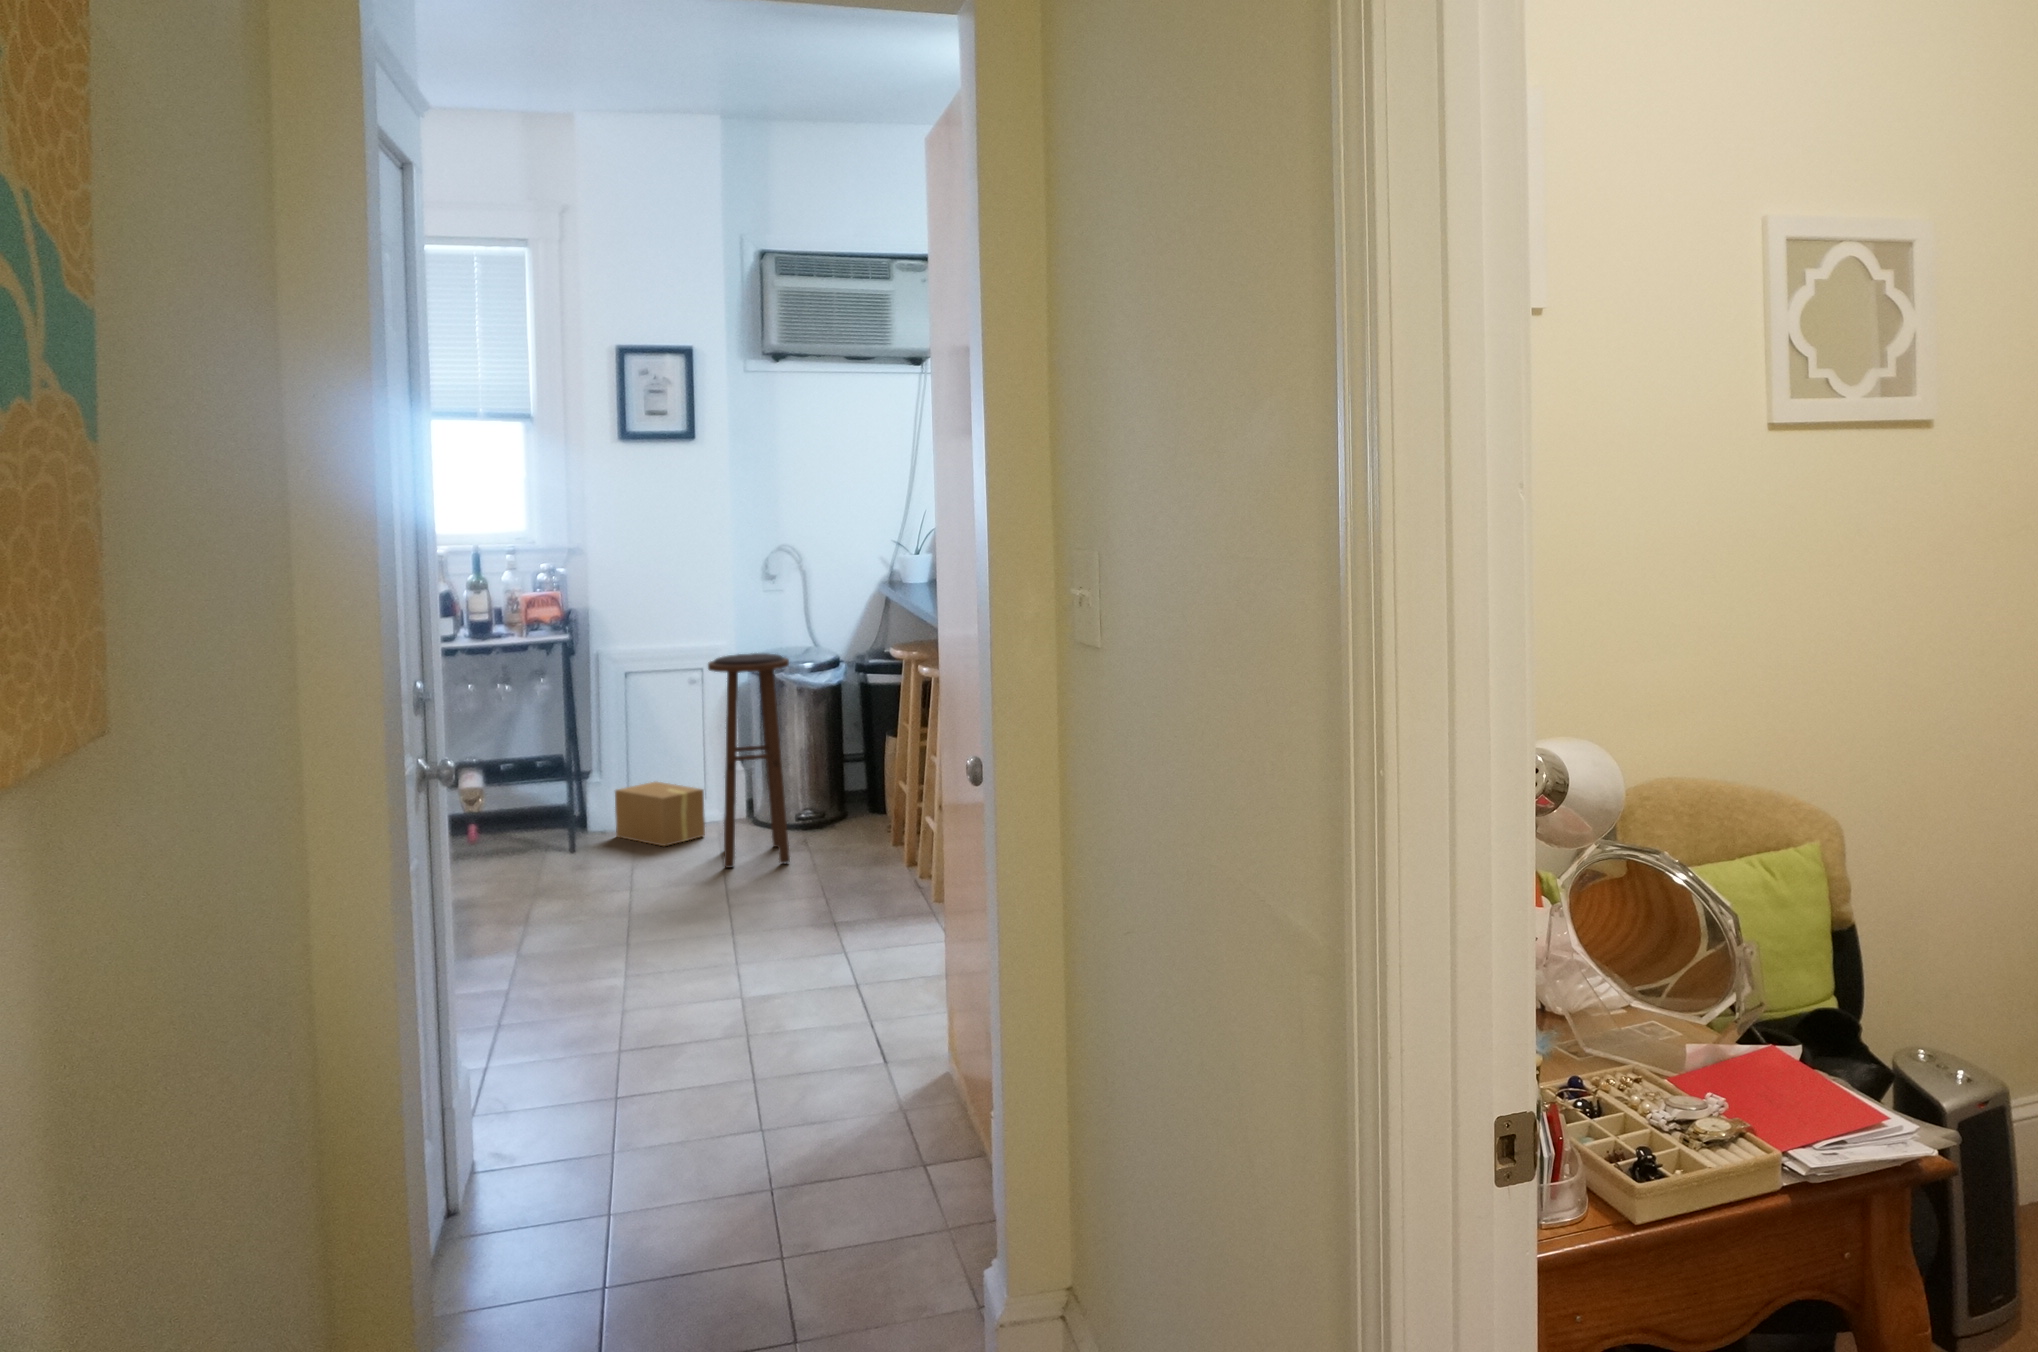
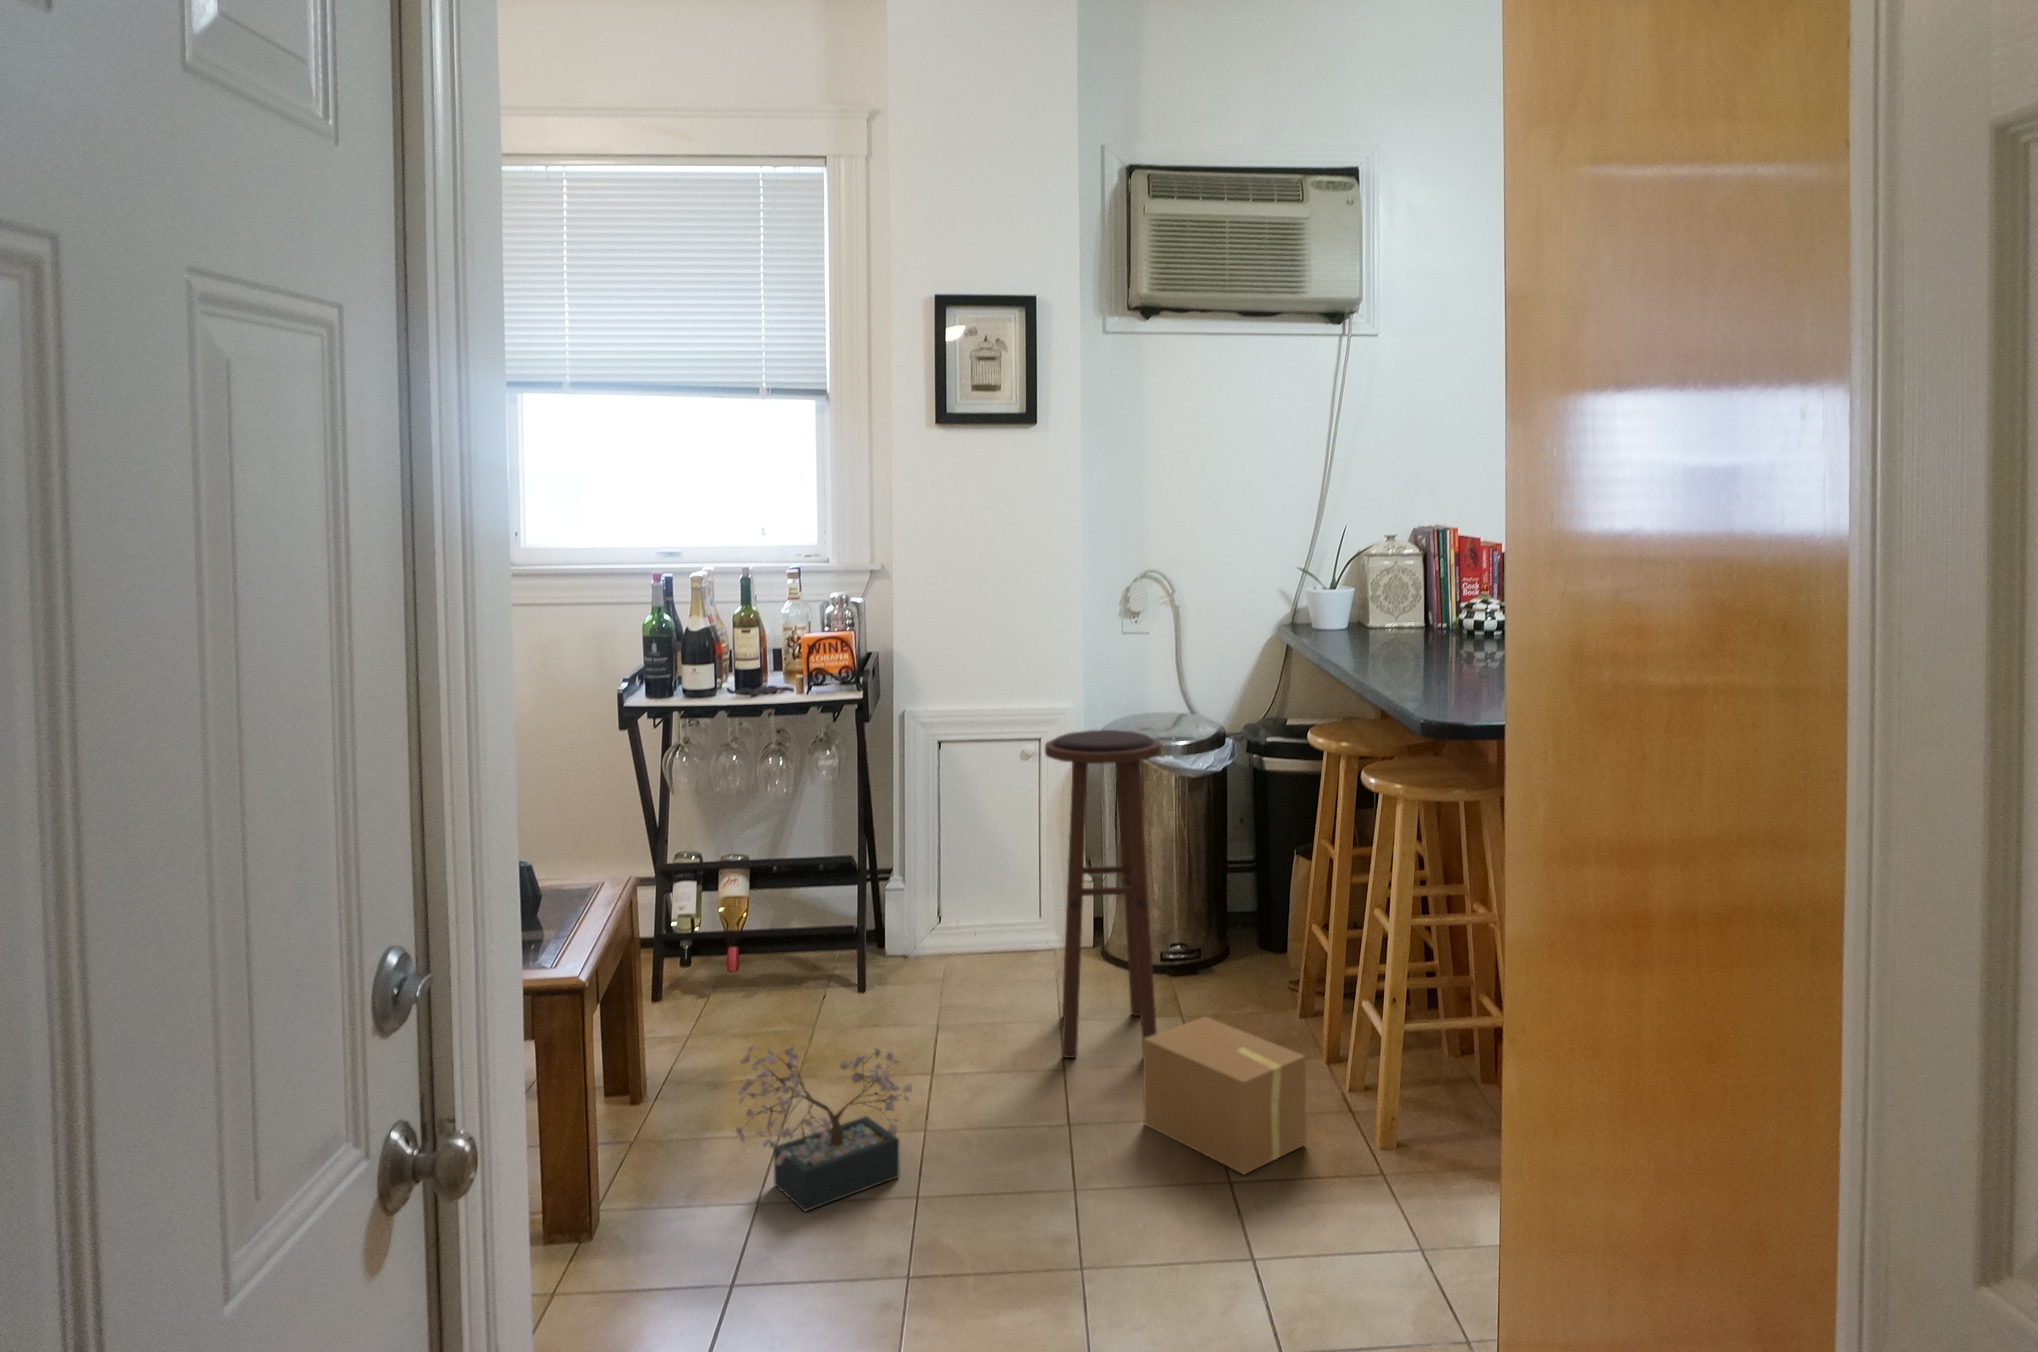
cardboard box: present [615,782,705,846] -> present [1143,1017,1306,1175]
decorative plant: none [511,843,625,938] -> present [736,1046,912,1211]

